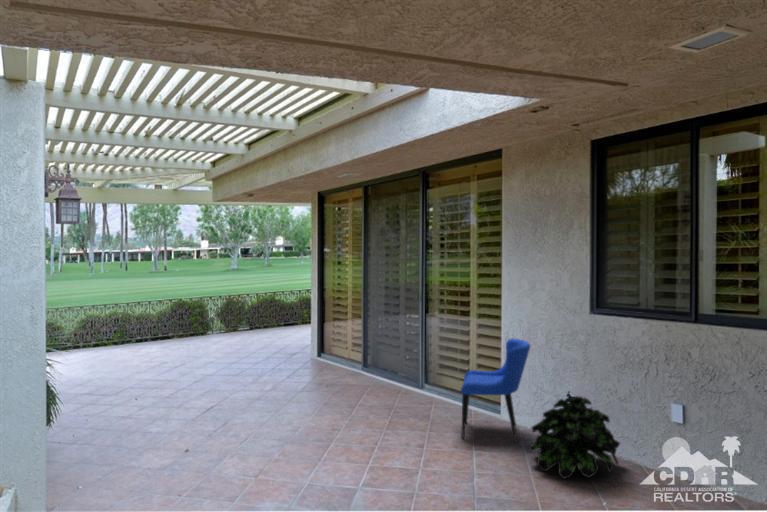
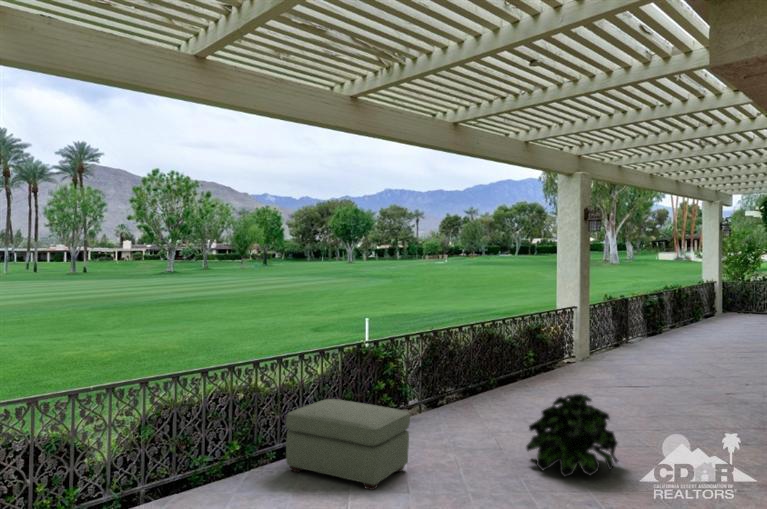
dining chair: present [461,339,530,442] -> none [450,338,524,445]
ottoman: none [299,404,414,493] -> present [286,399,410,490]

